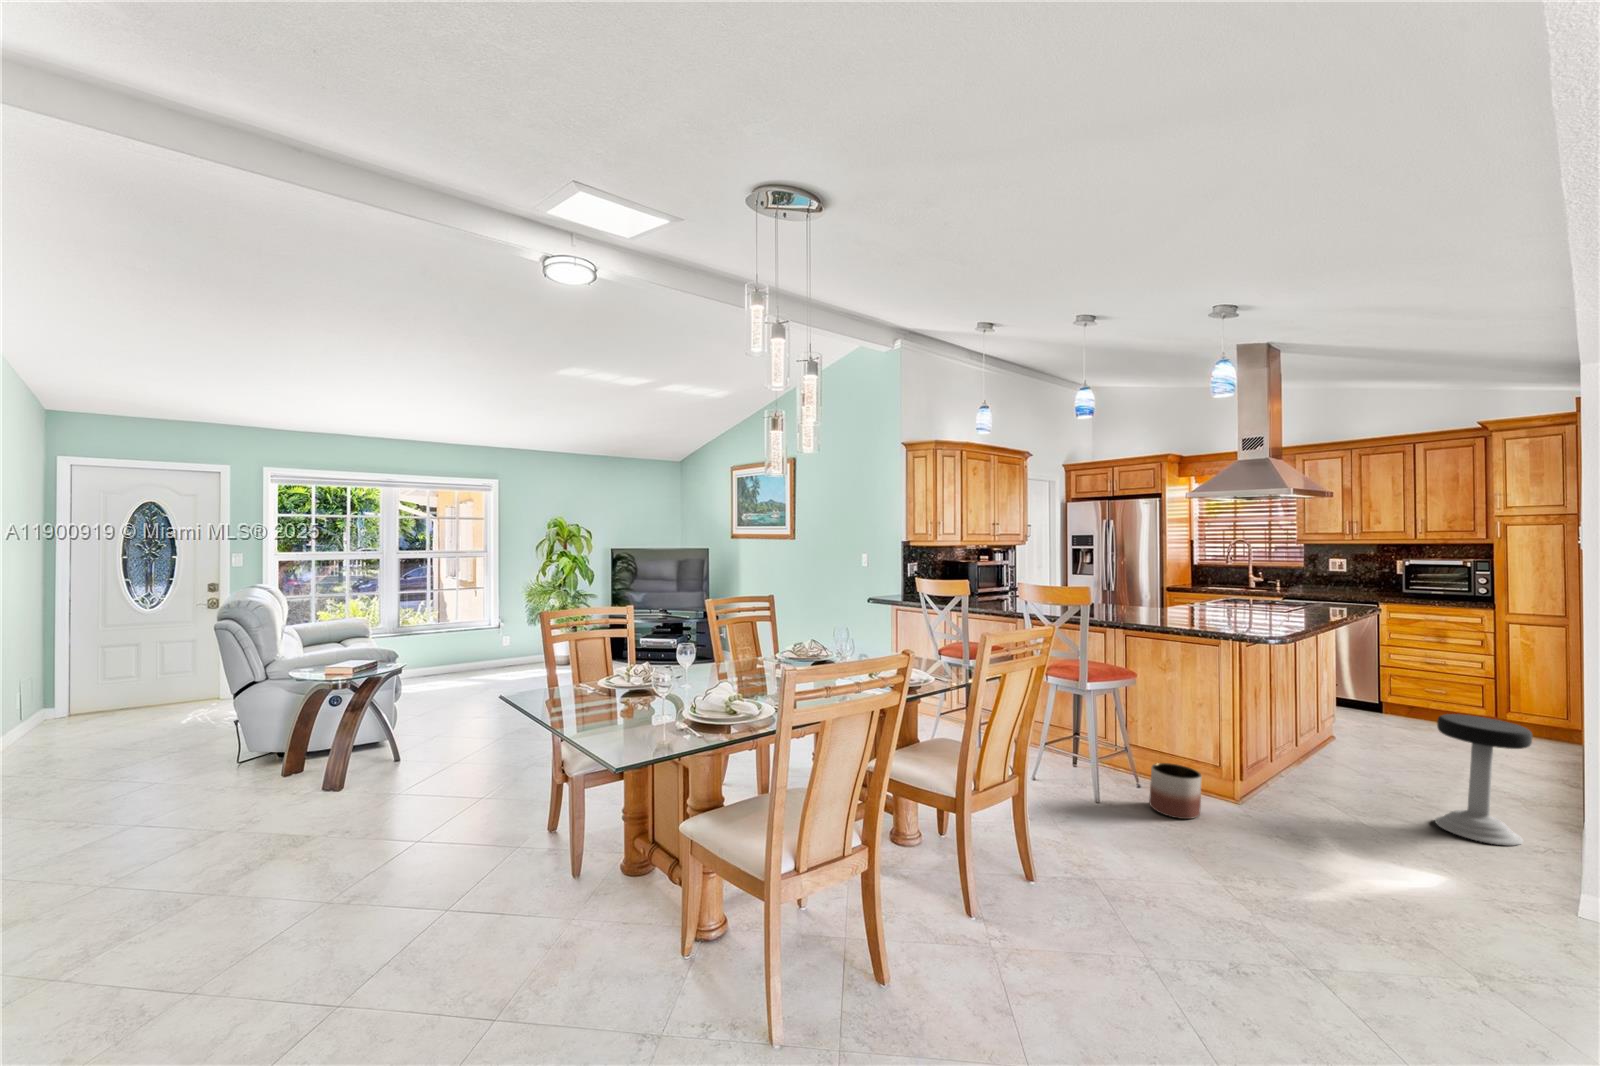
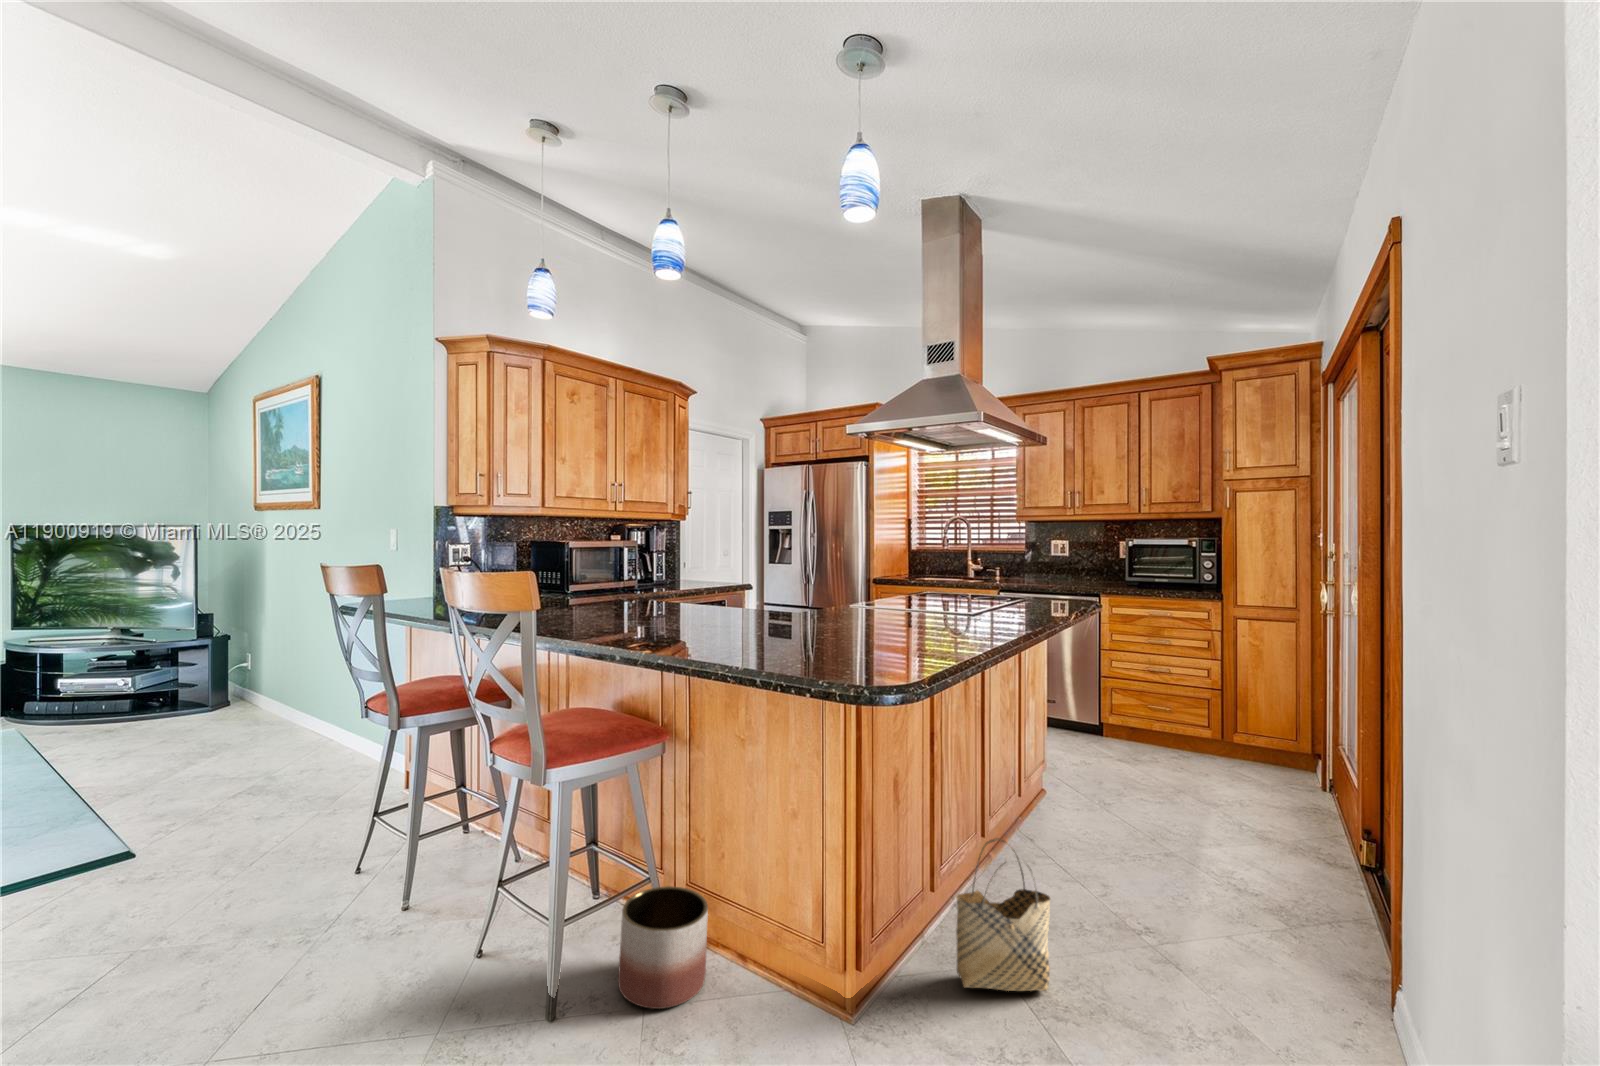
stool: present [1435,714,1532,846] -> none [1094,775,1234,1022]
woven basket: none [1347,746,1410,828] -> present [956,838,1050,991]

